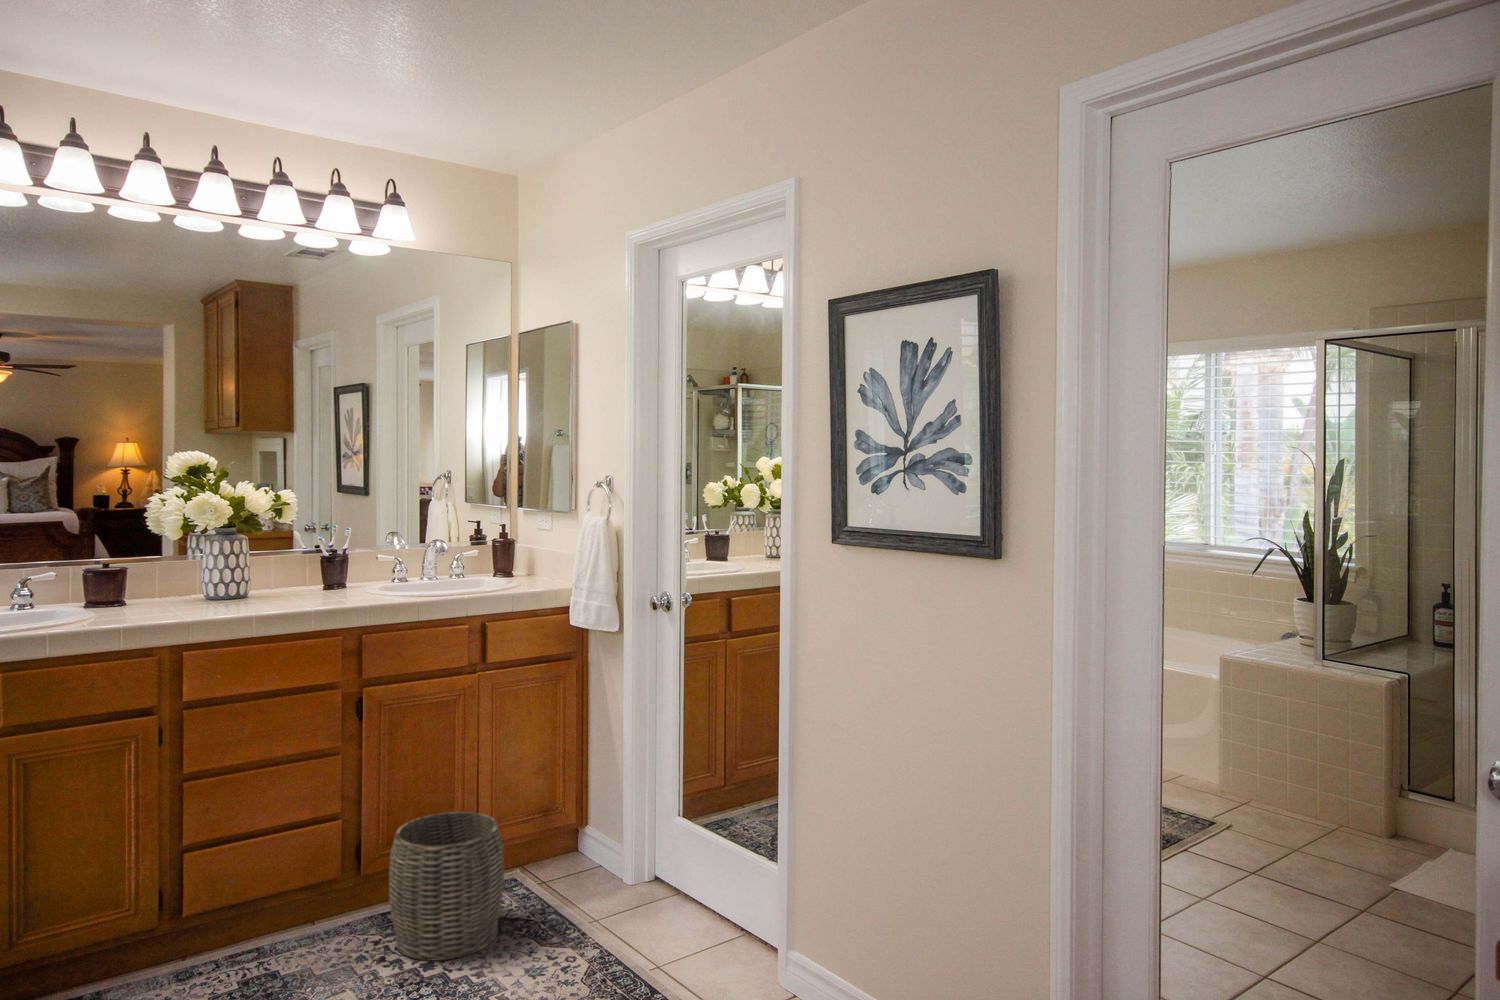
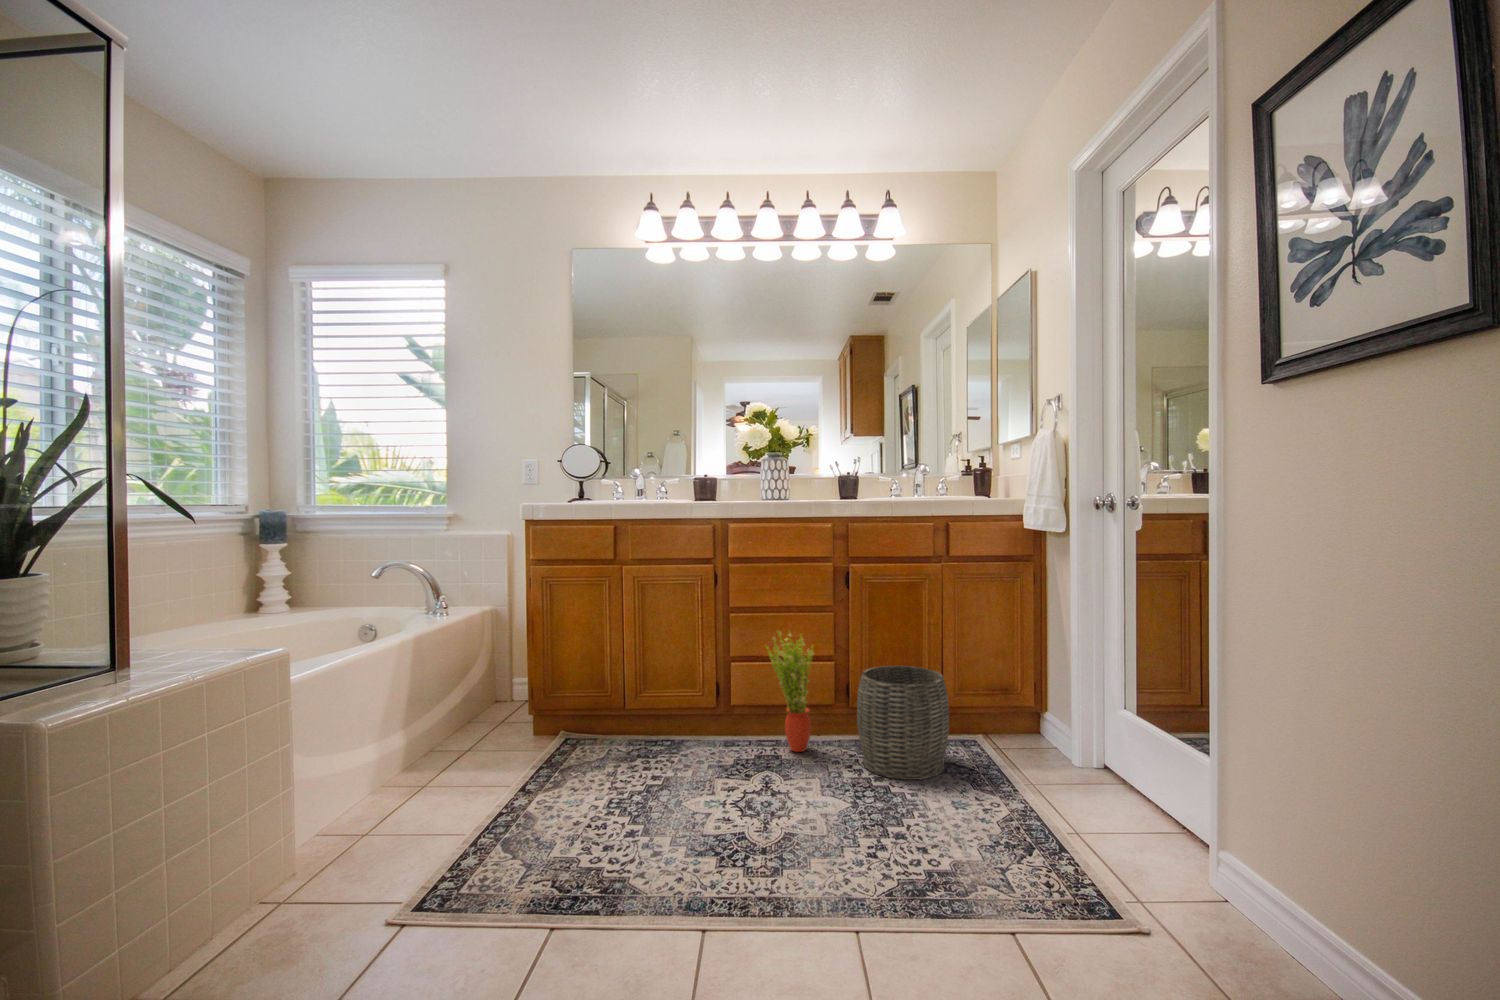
potted plant: none [249,795,325,959] -> present [767,632,814,752]

